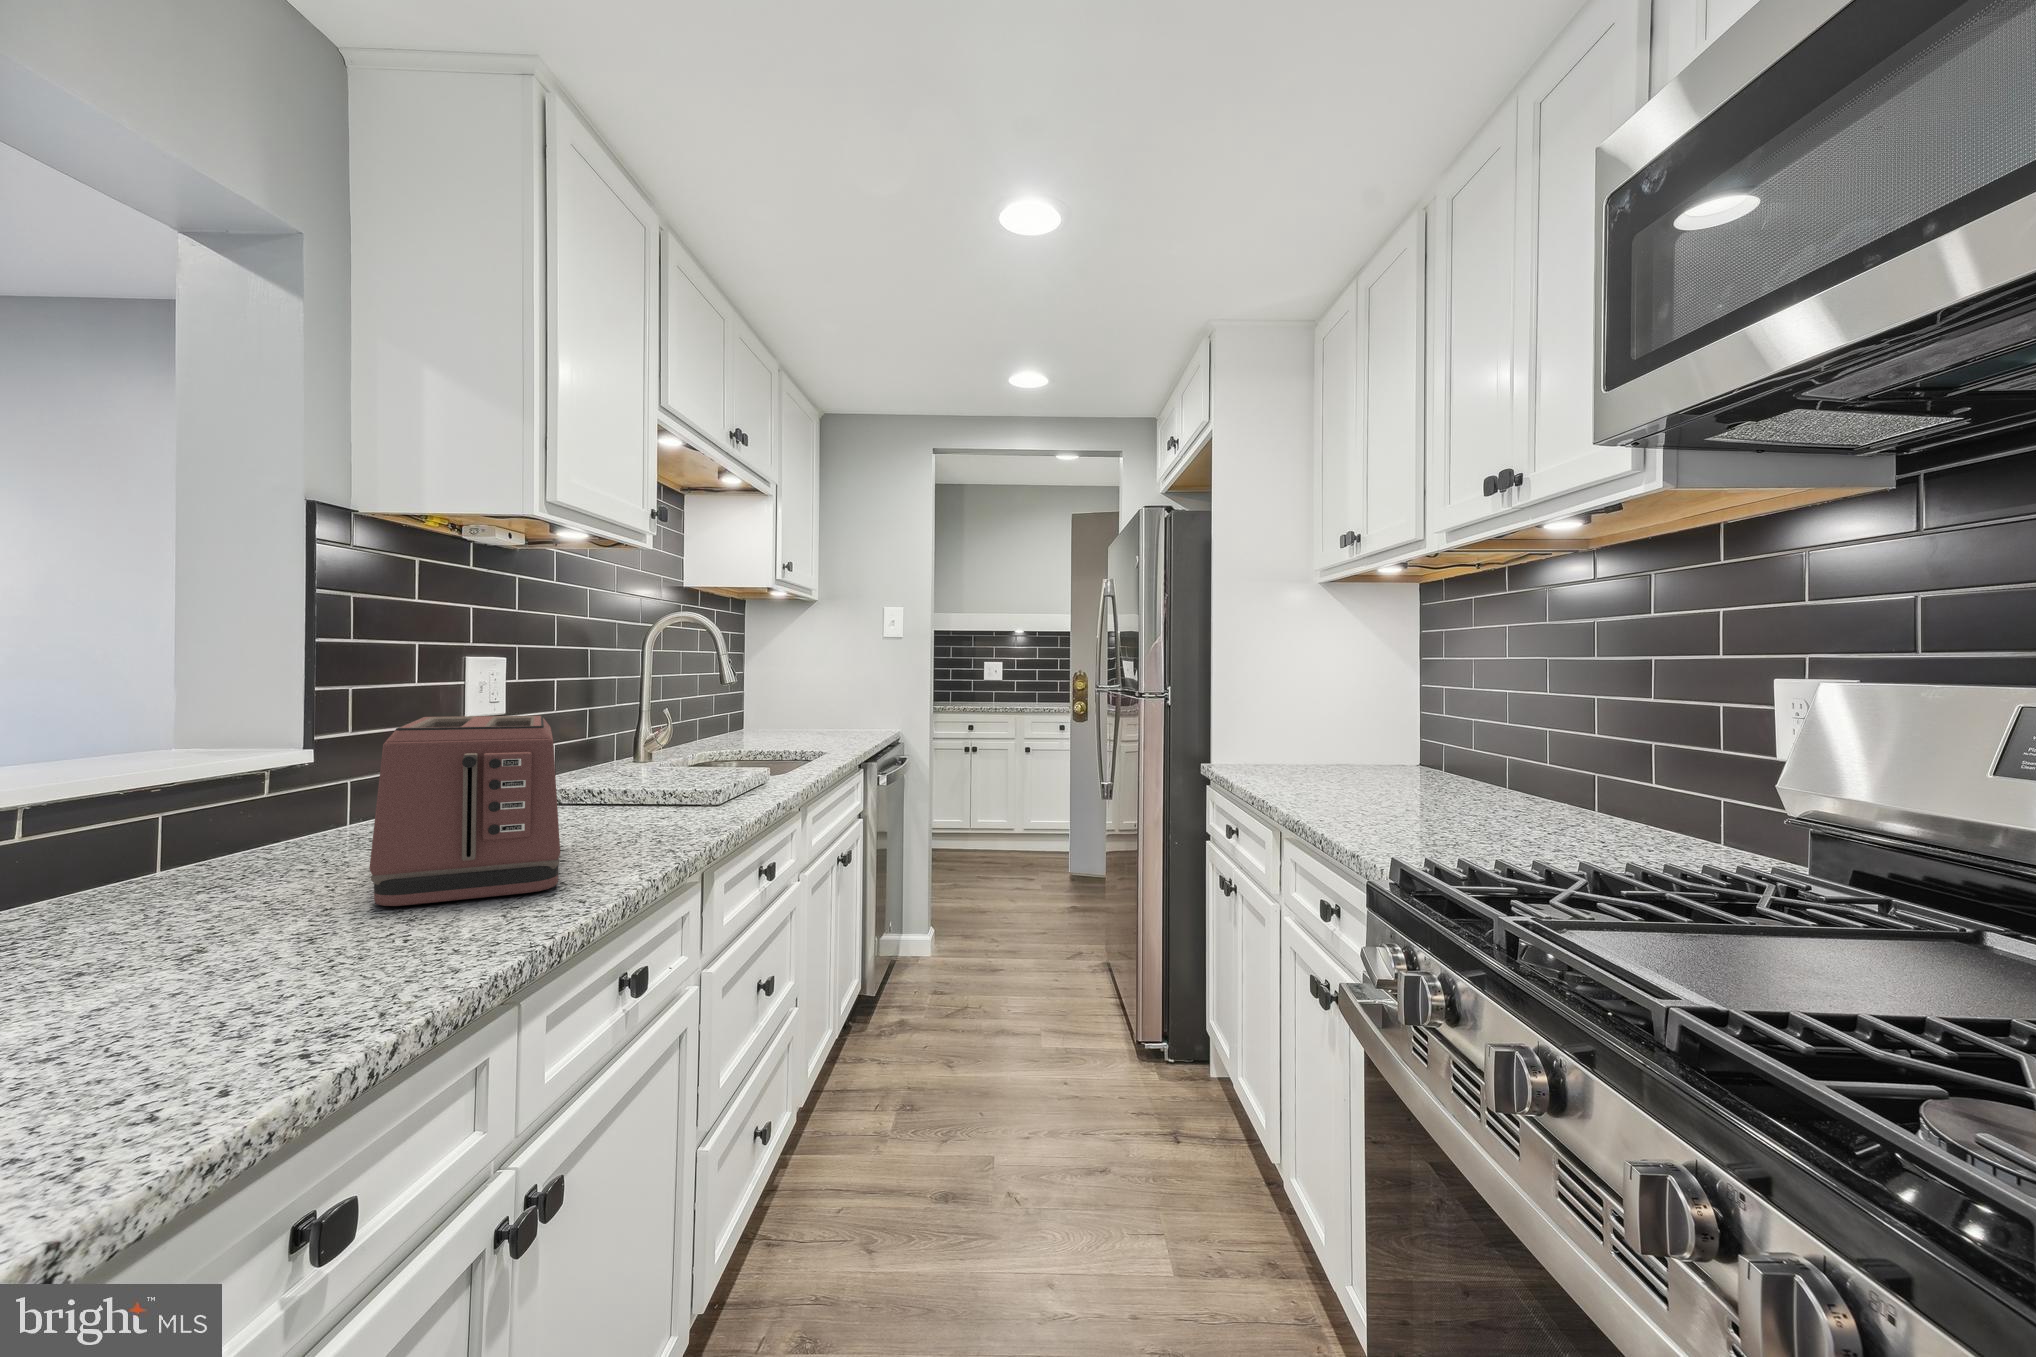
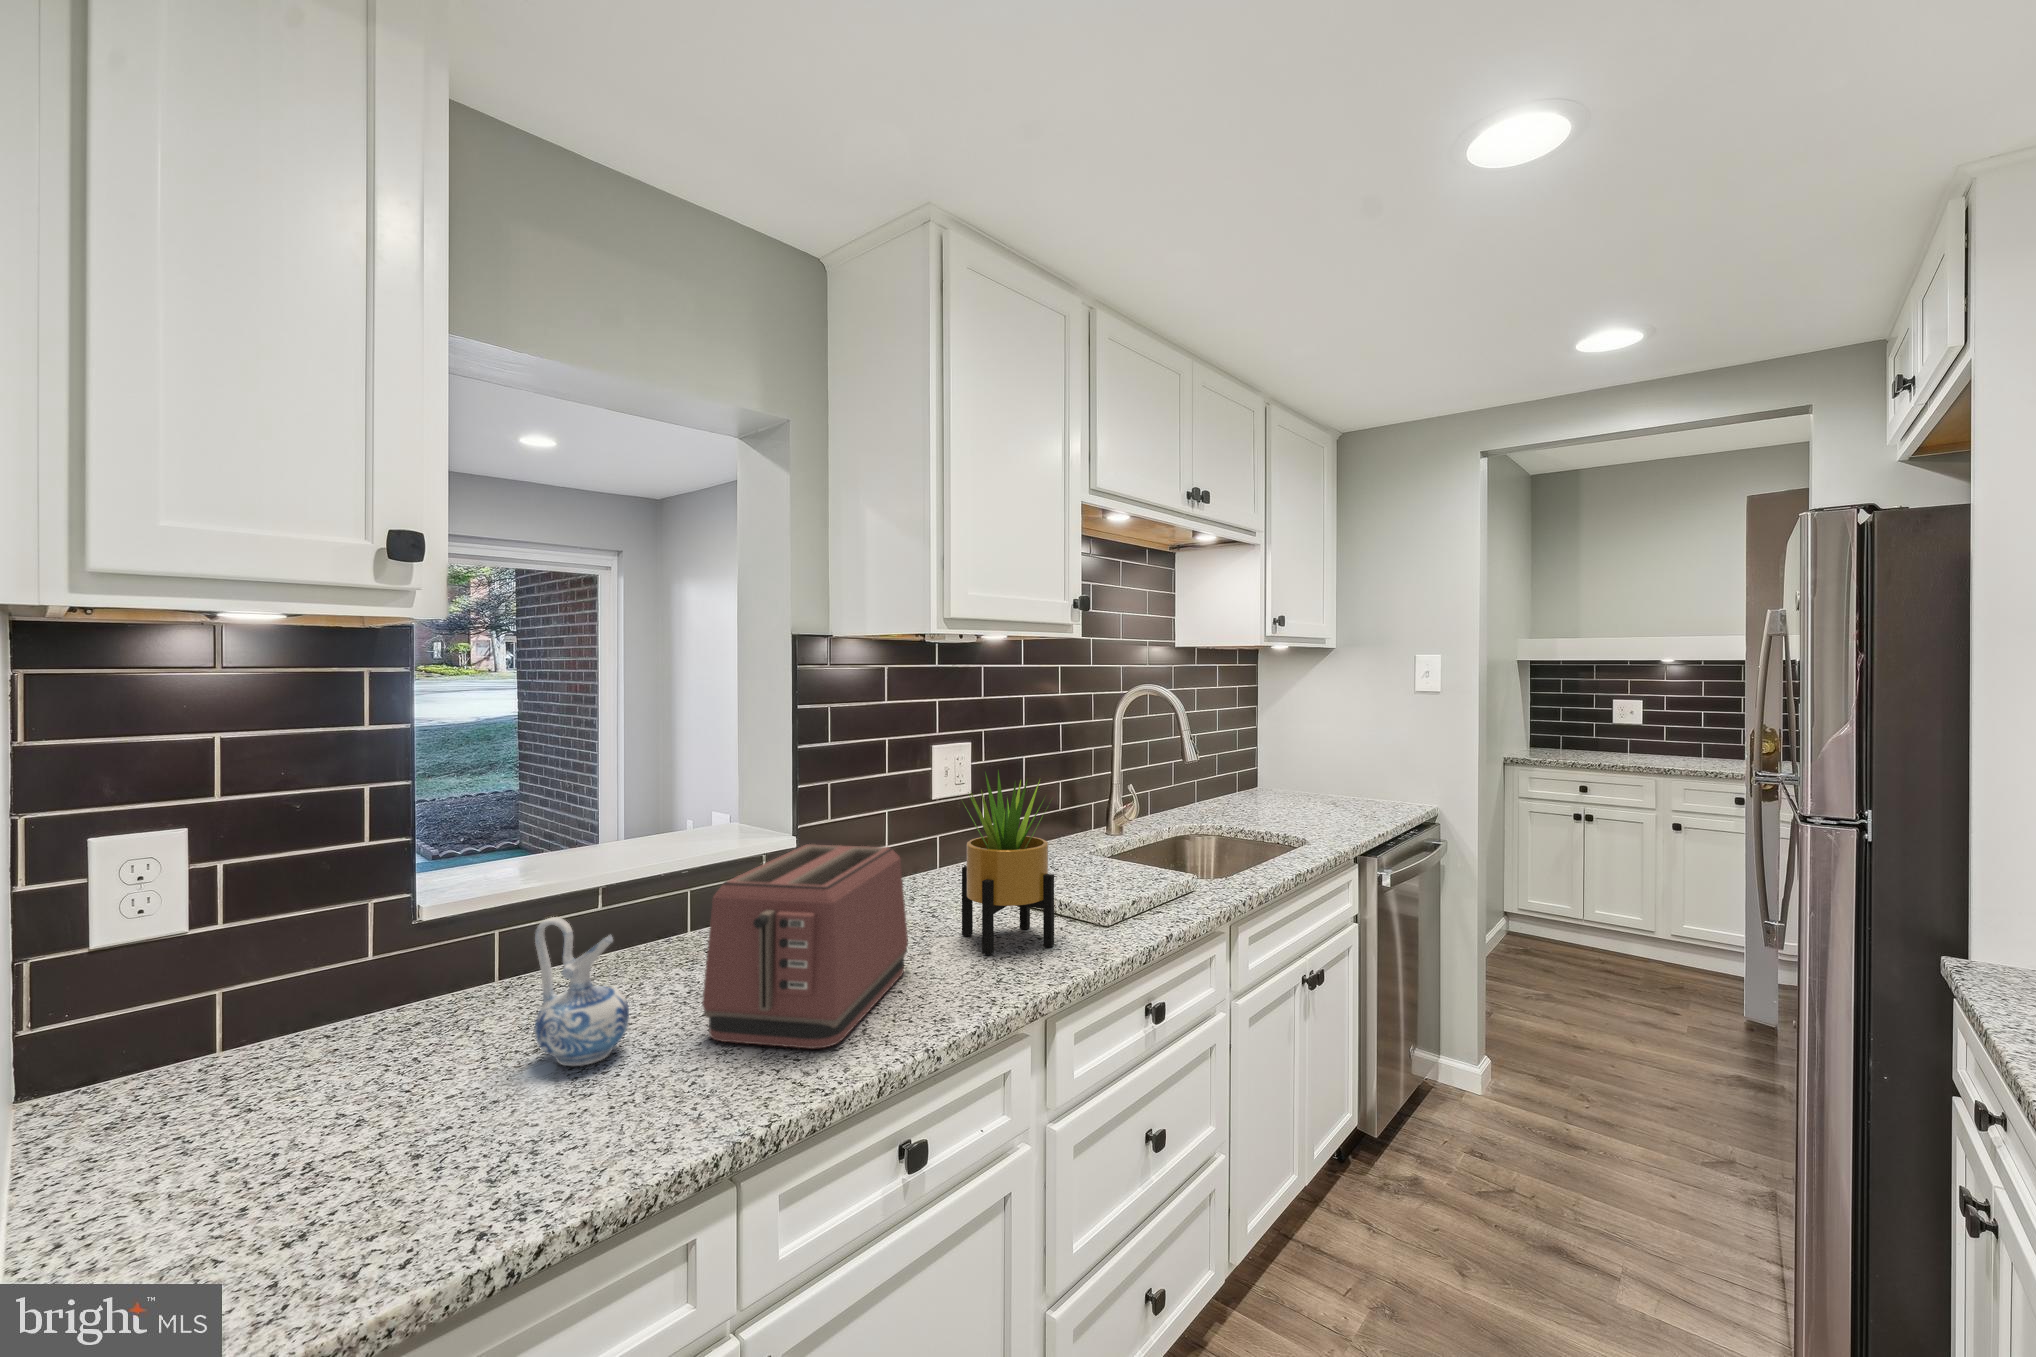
potted plant: none [581,655,687,827] -> present [962,772,1054,955]
ceramic pitcher: none [122,766,274,954] -> present [535,917,629,1066]

